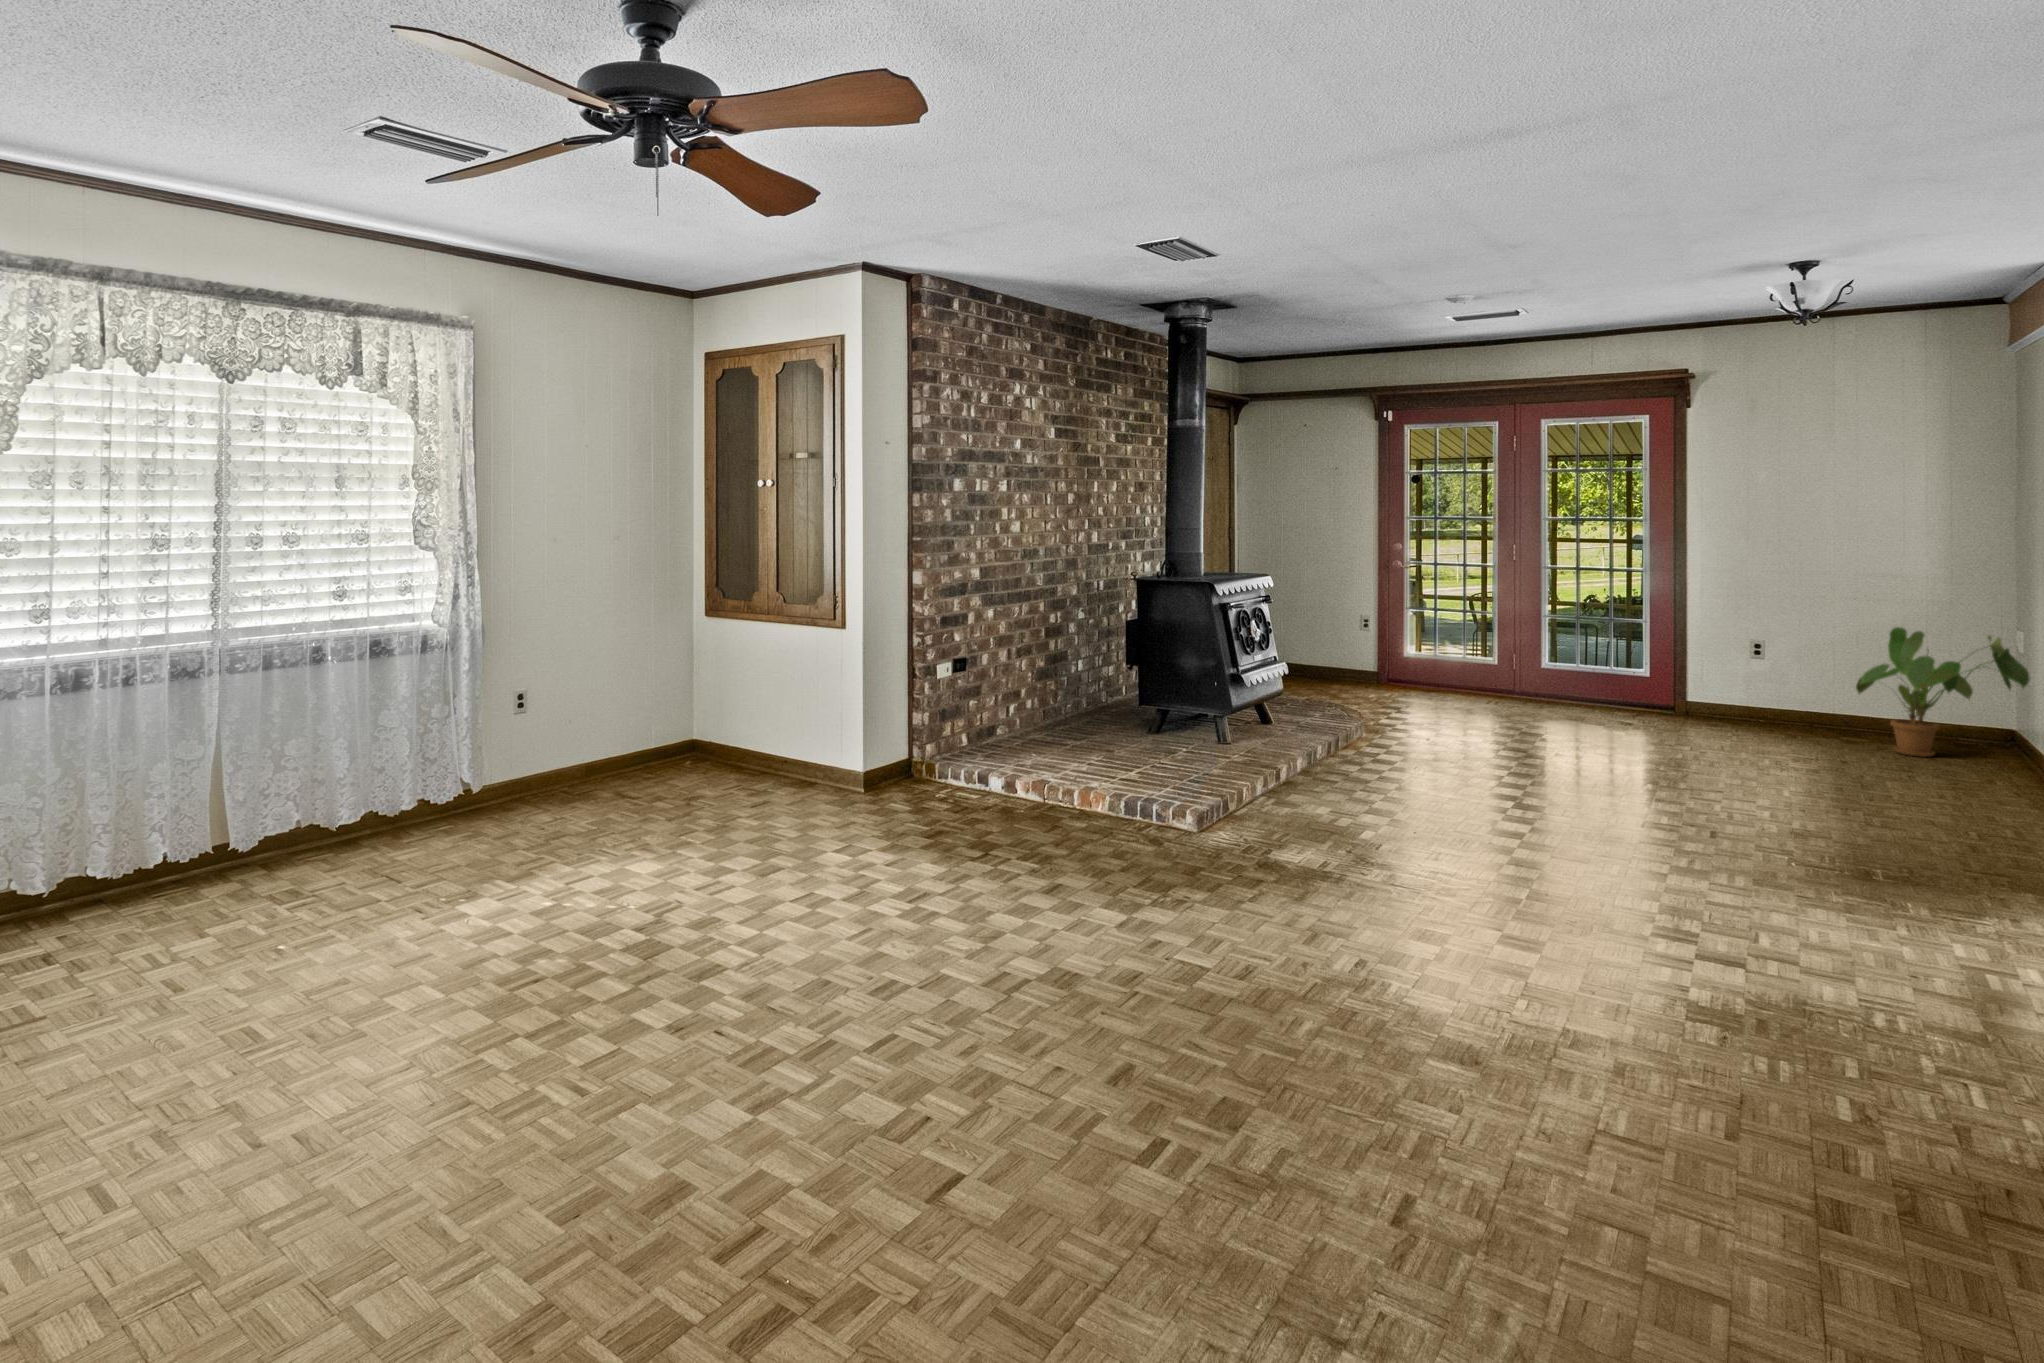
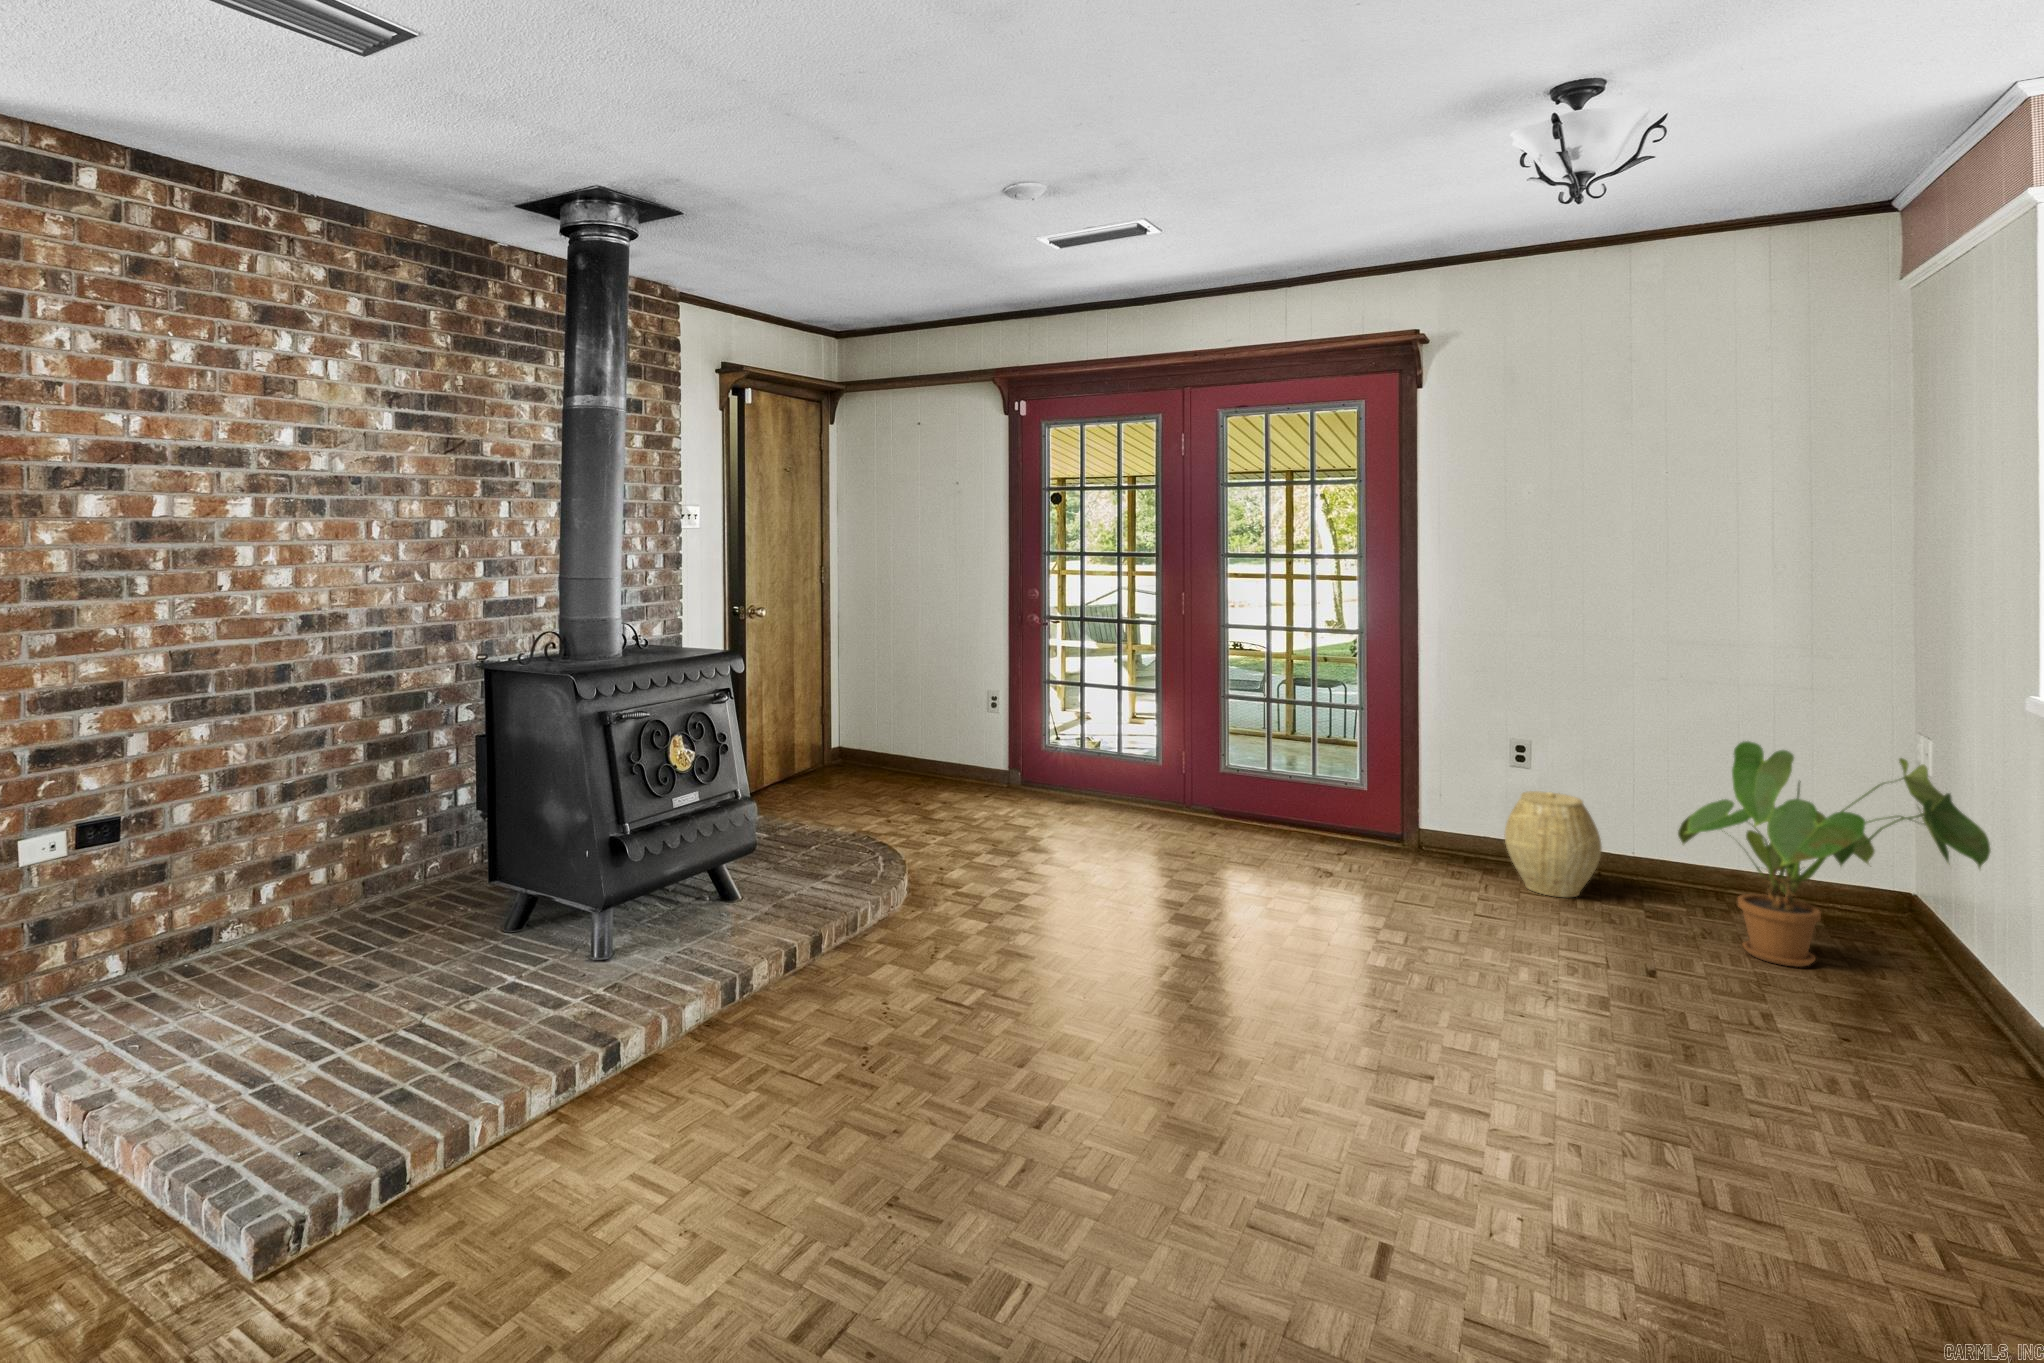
woven basket: none [1744,668,1808,733] -> present [1505,791,1602,897]

